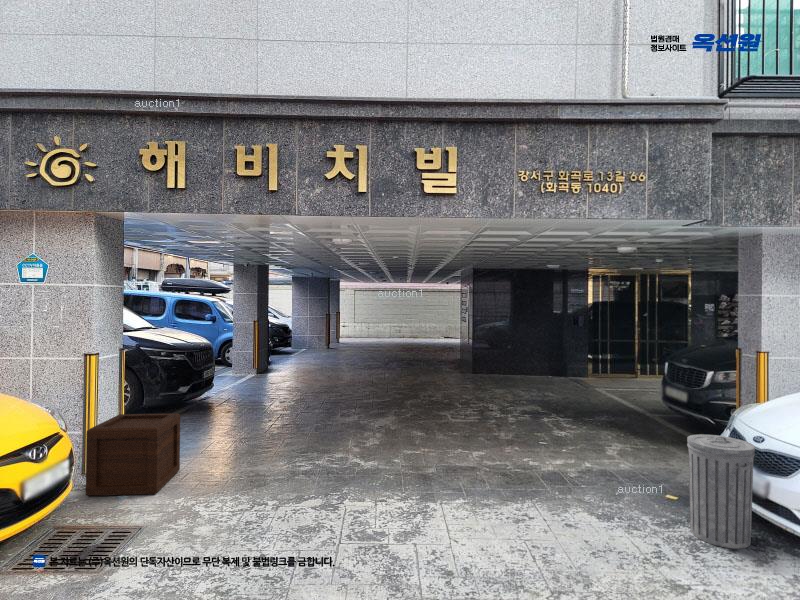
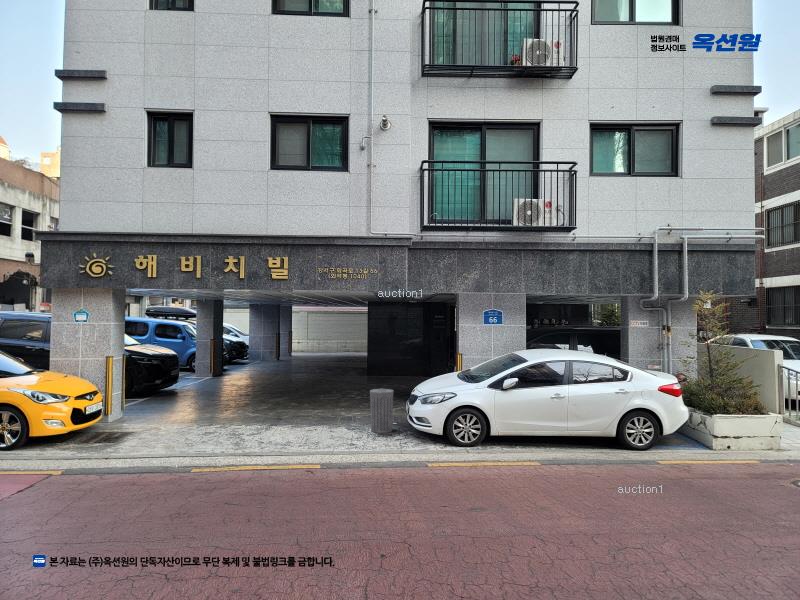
wooden crate: present [86,413,180,496] -> none [108,387,154,423]

